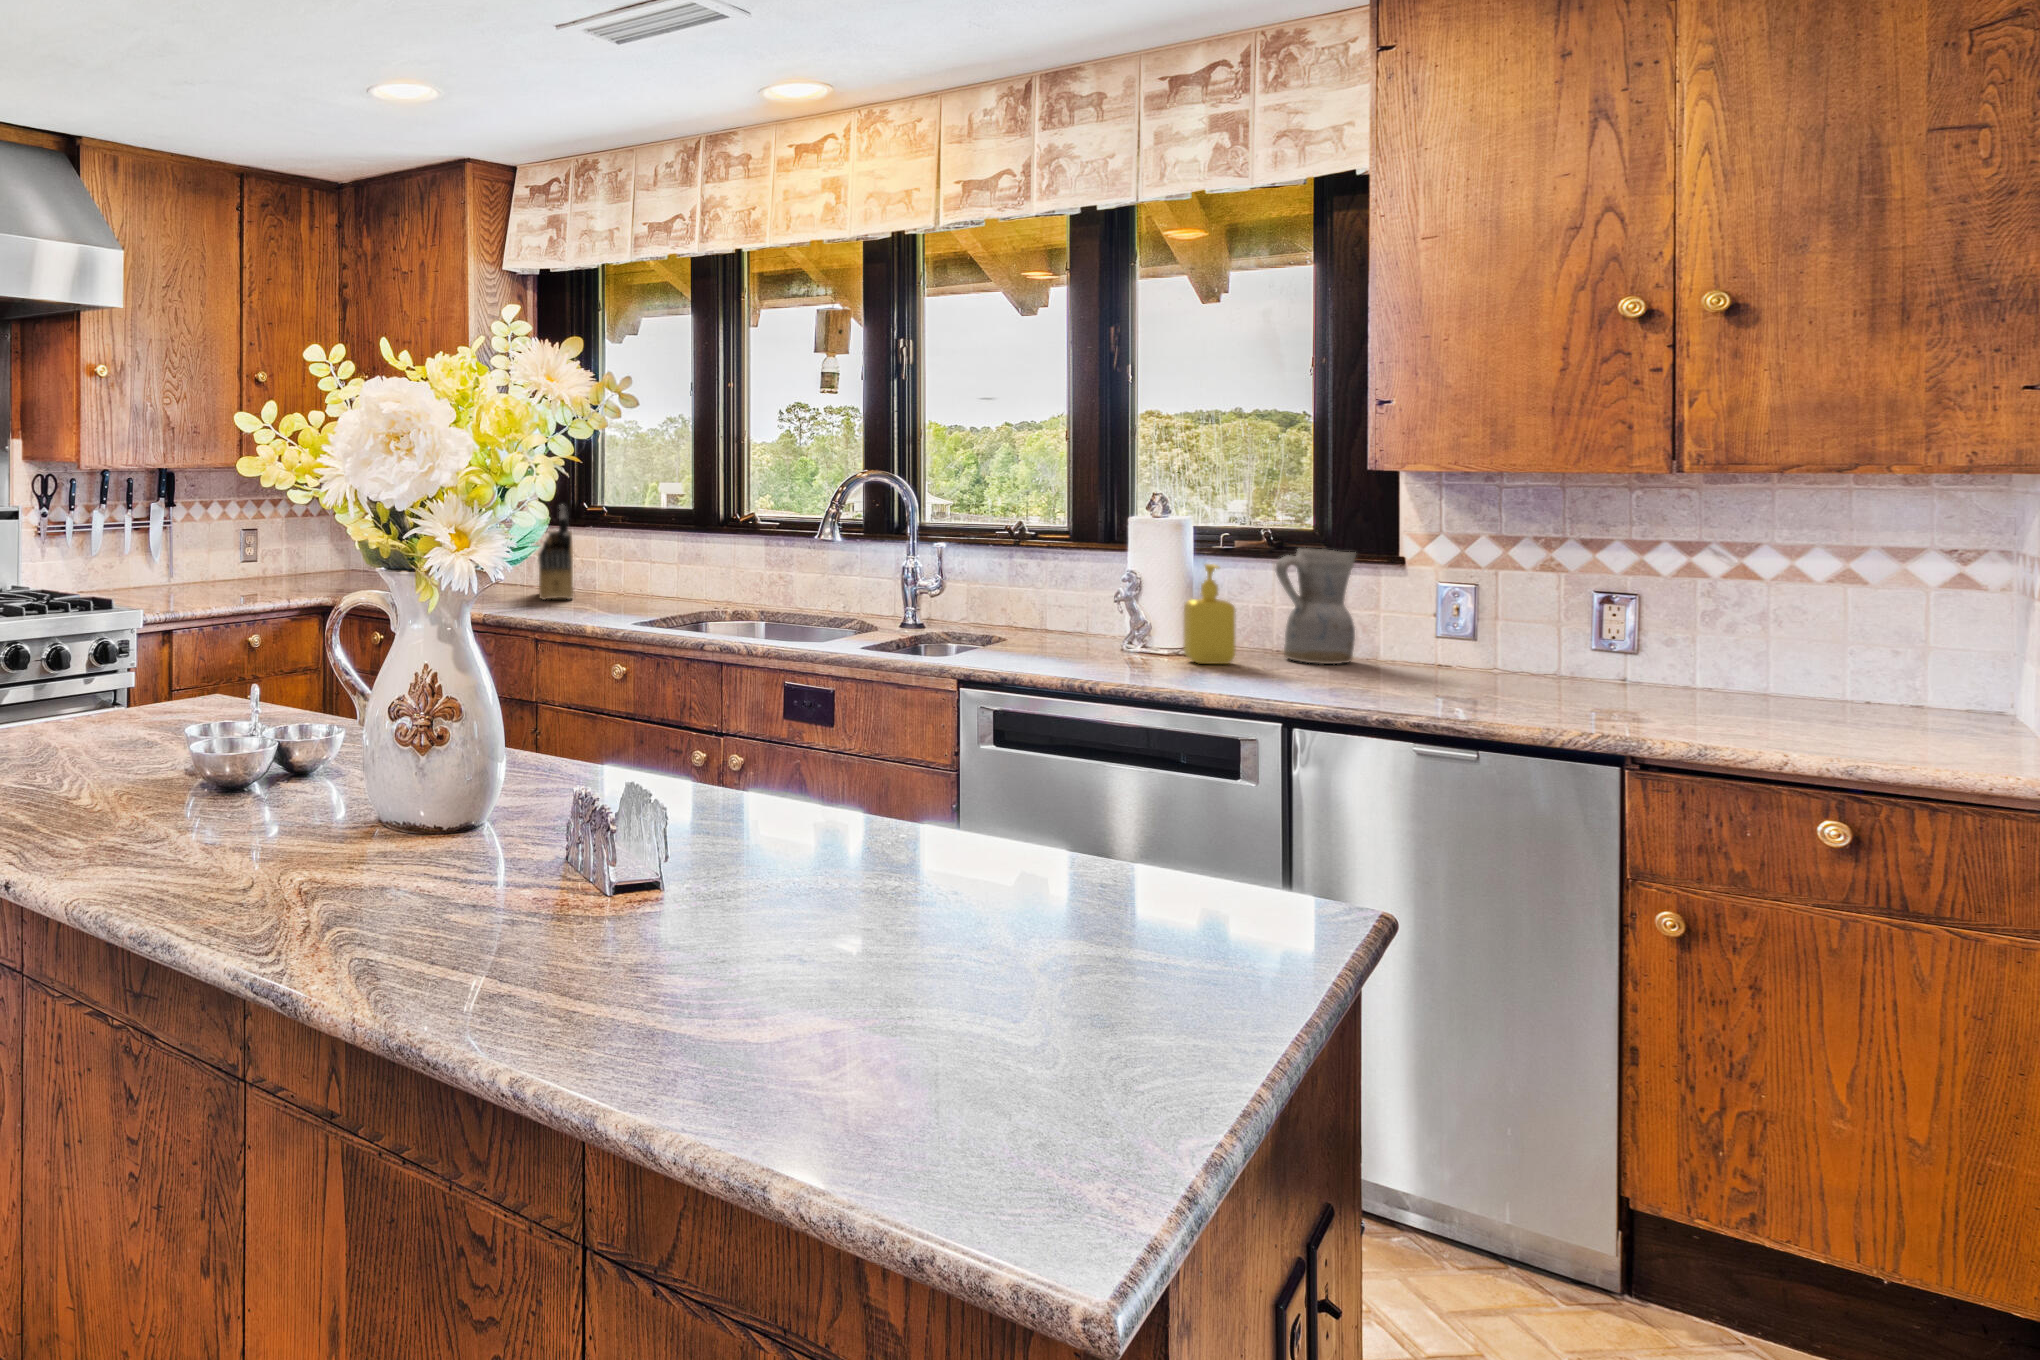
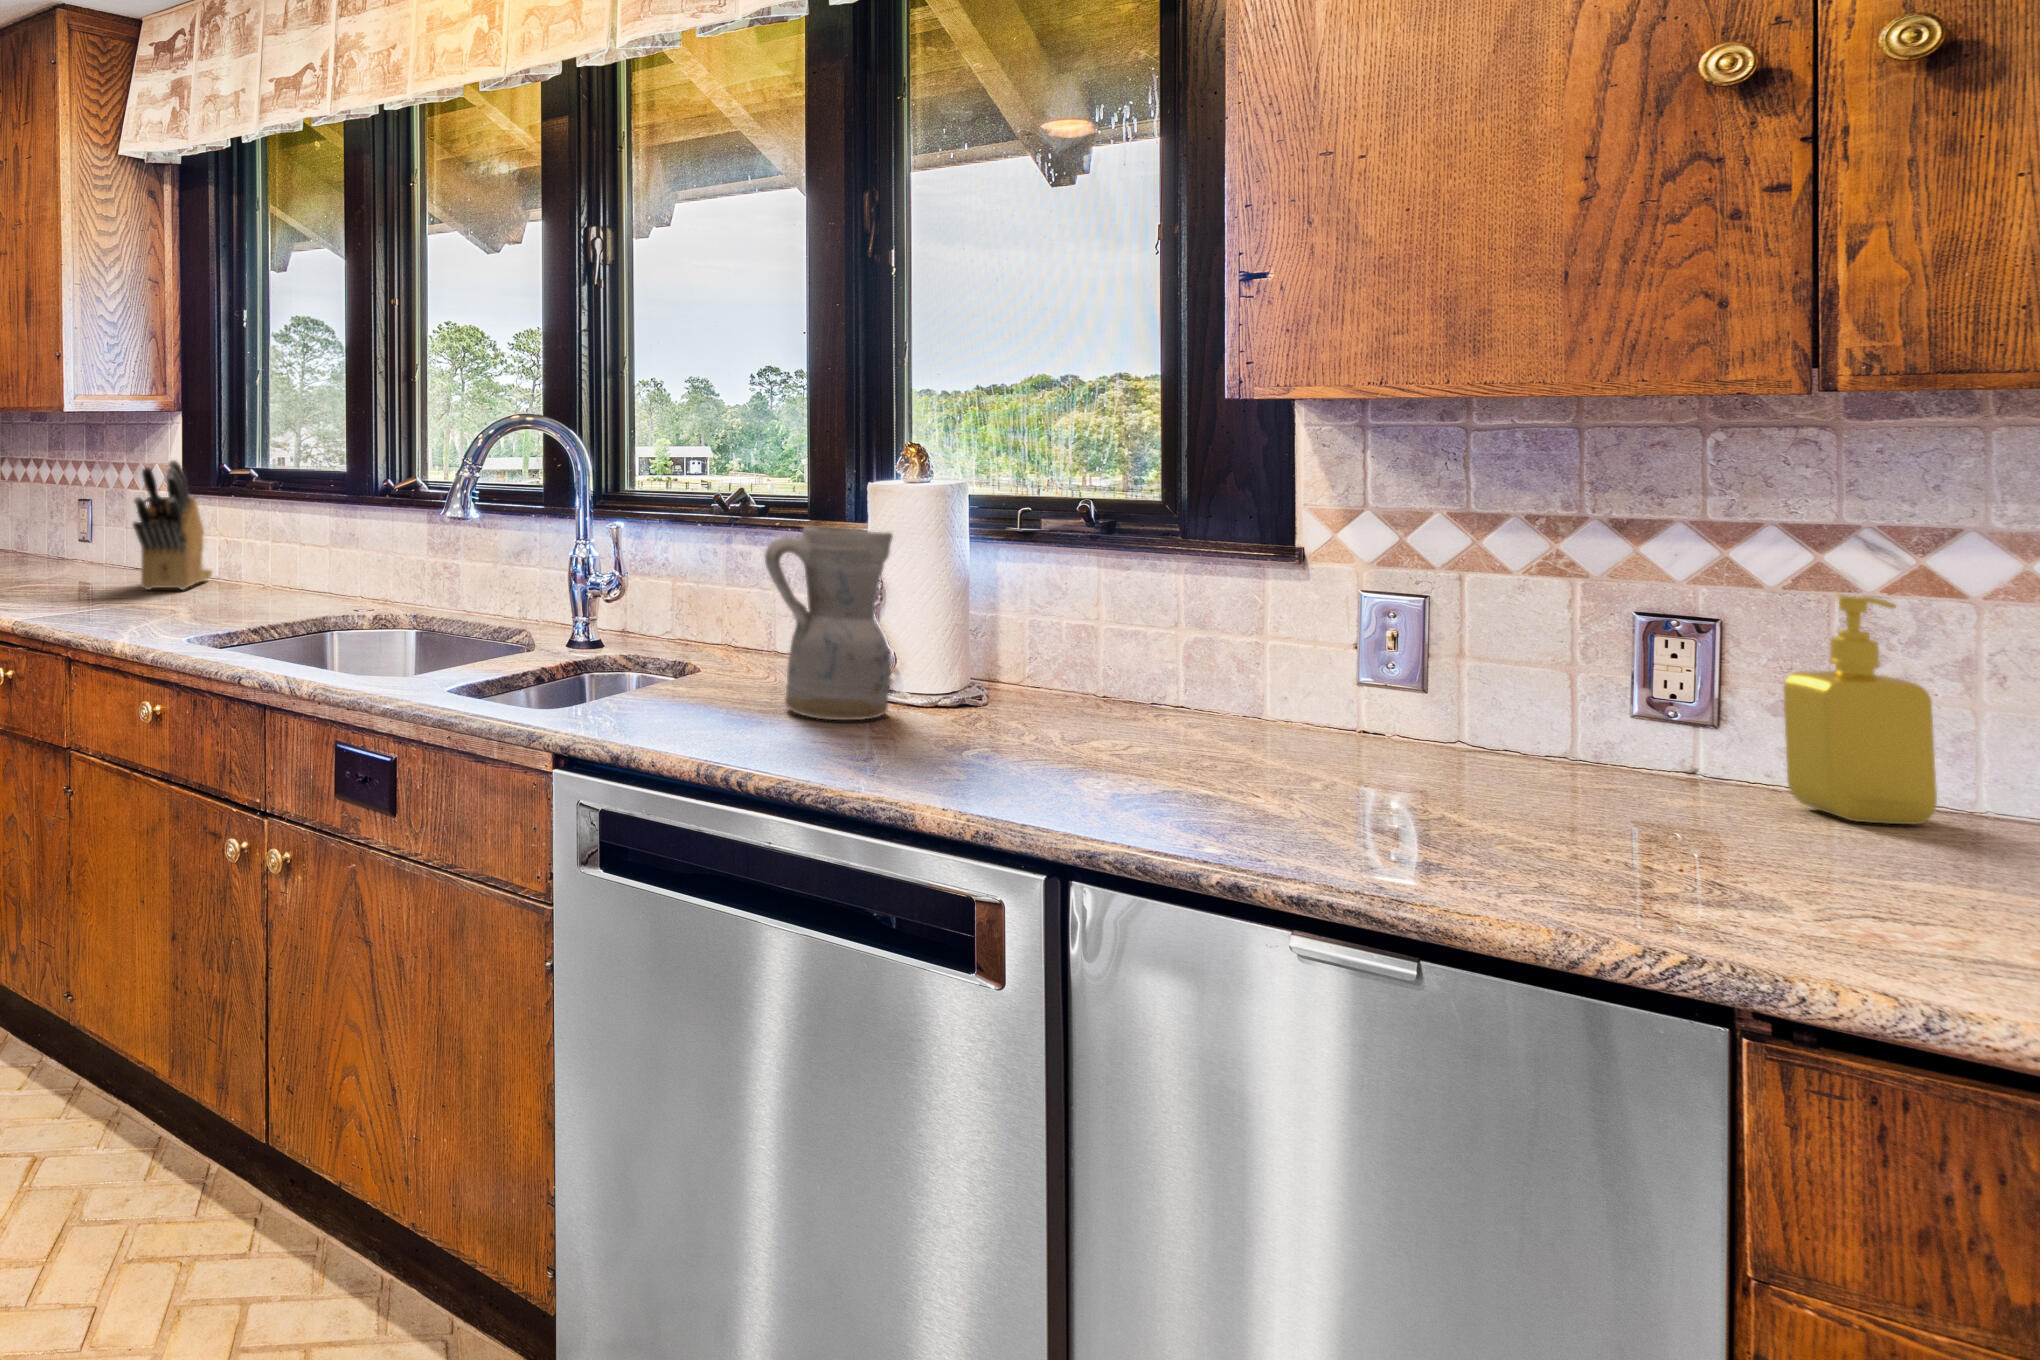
ceramic pitcher: present [1276,548,1356,664] -> present [765,526,893,720]
soap dispenser: present [1184,564,1235,664] -> present [1784,594,1937,824]

